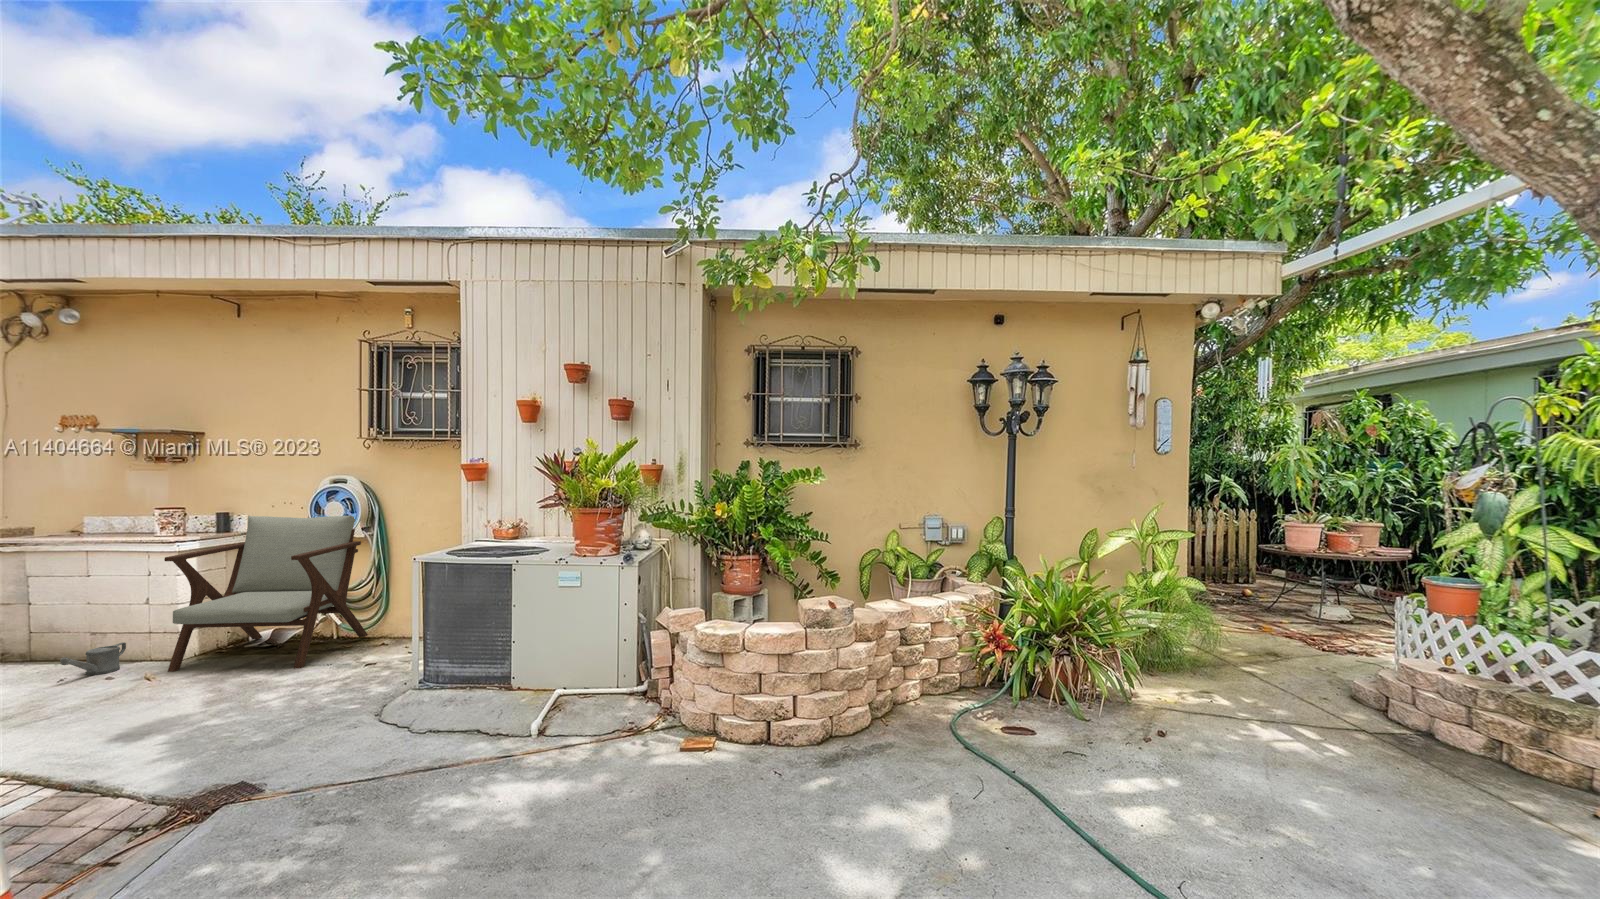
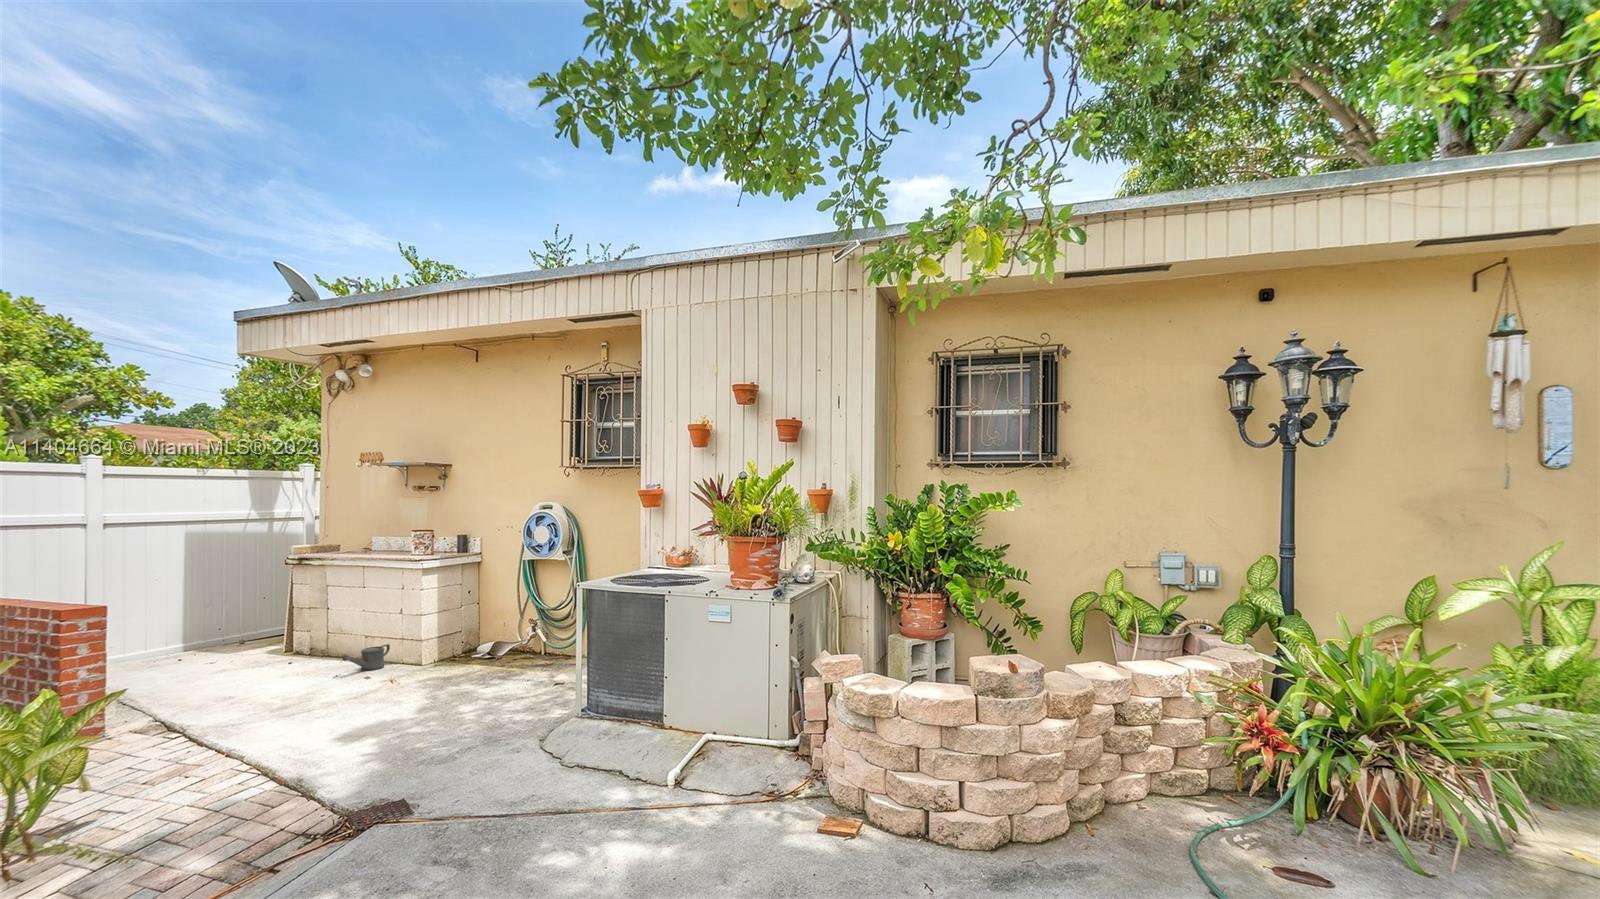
lounge chair: present [164,516,368,672] -> none [412,537,569,681]

